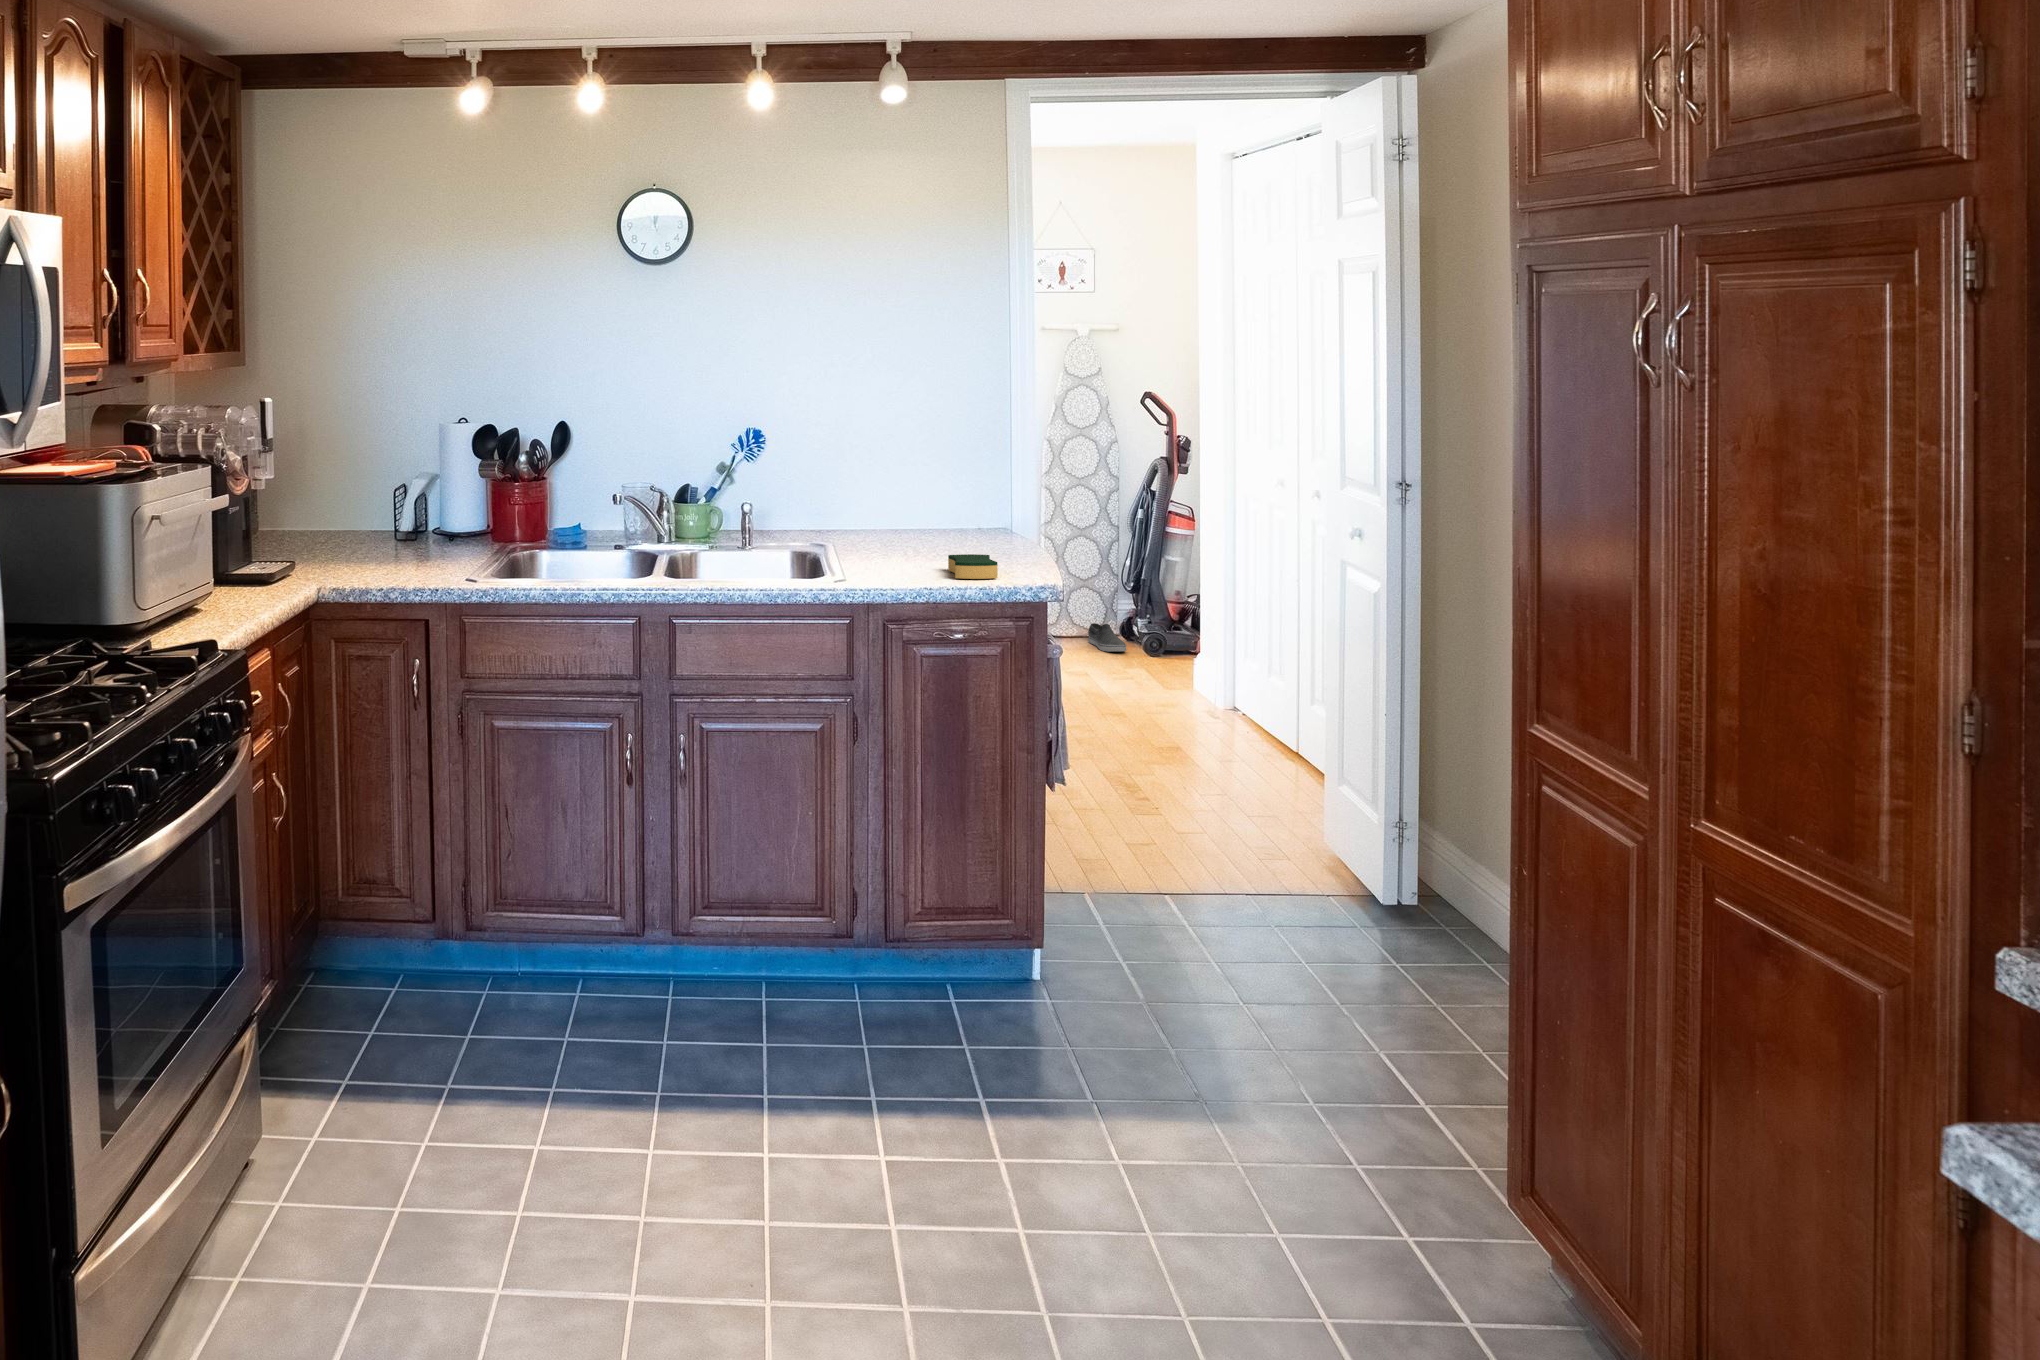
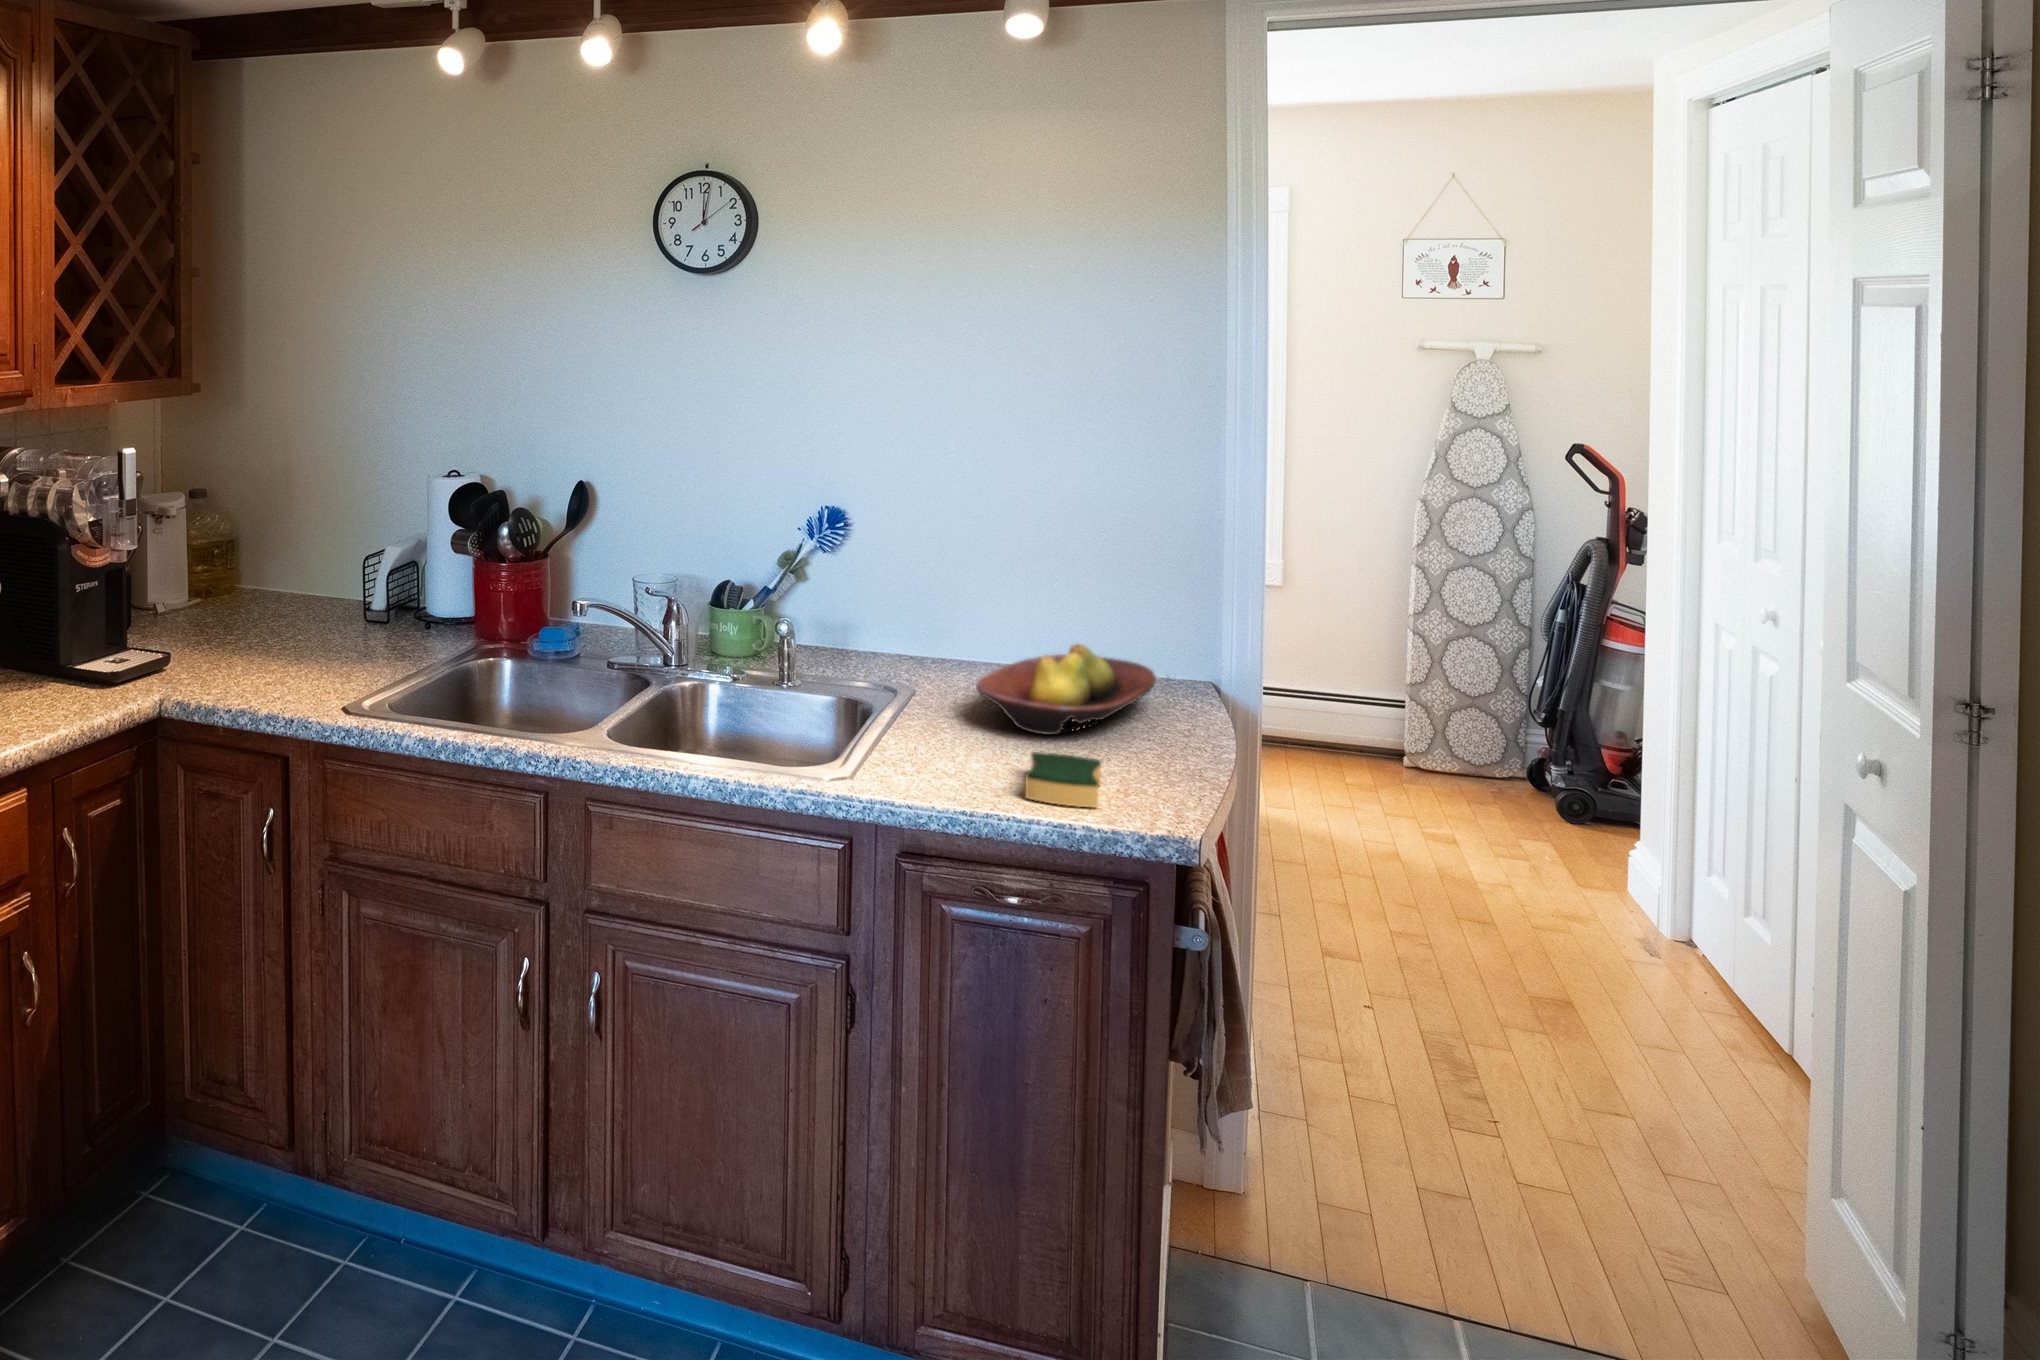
fruit bowl: none [889,501,990,554] -> present [976,644,1156,735]
shoe: present [1088,623,1126,652] -> none [1473,760,1528,810]

